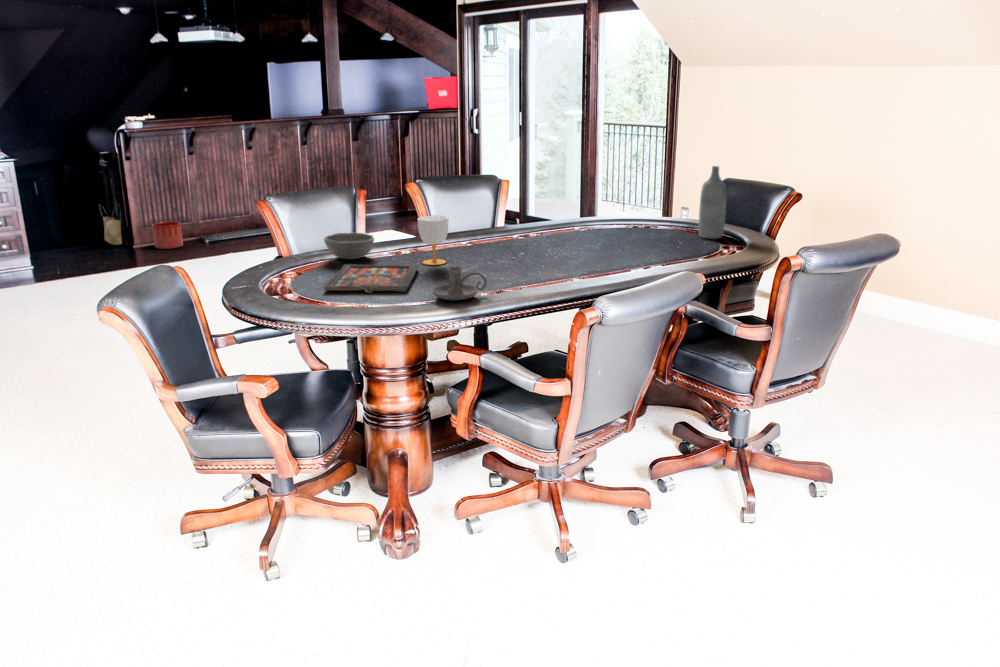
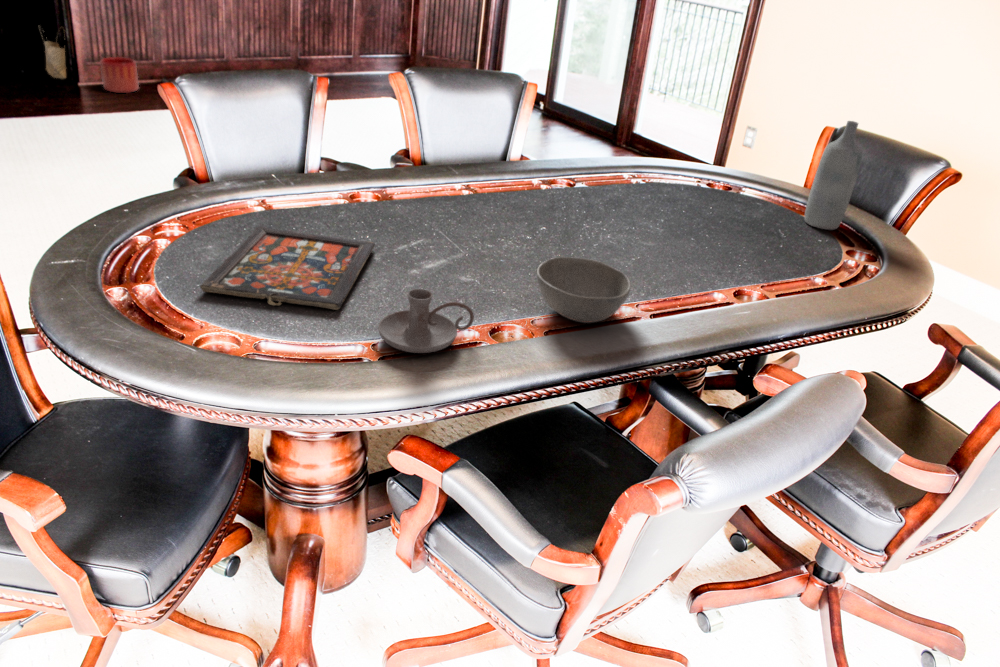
cup: present [418,216,449,265] -> none [382,159,432,241]
bowl: present [324,233,374,259] -> present [537,257,631,323]

